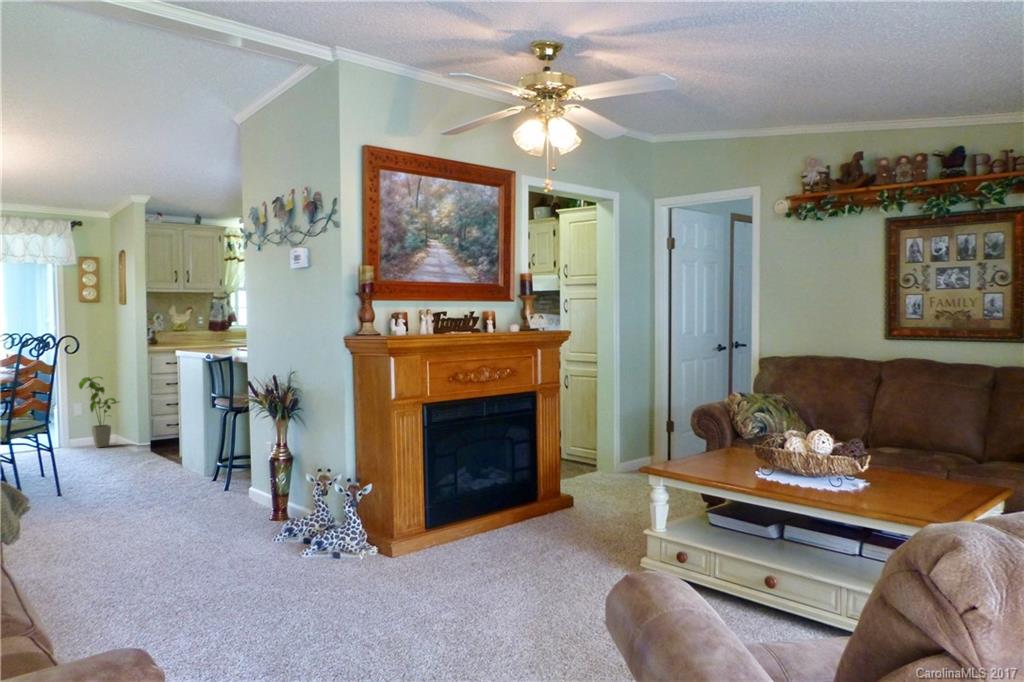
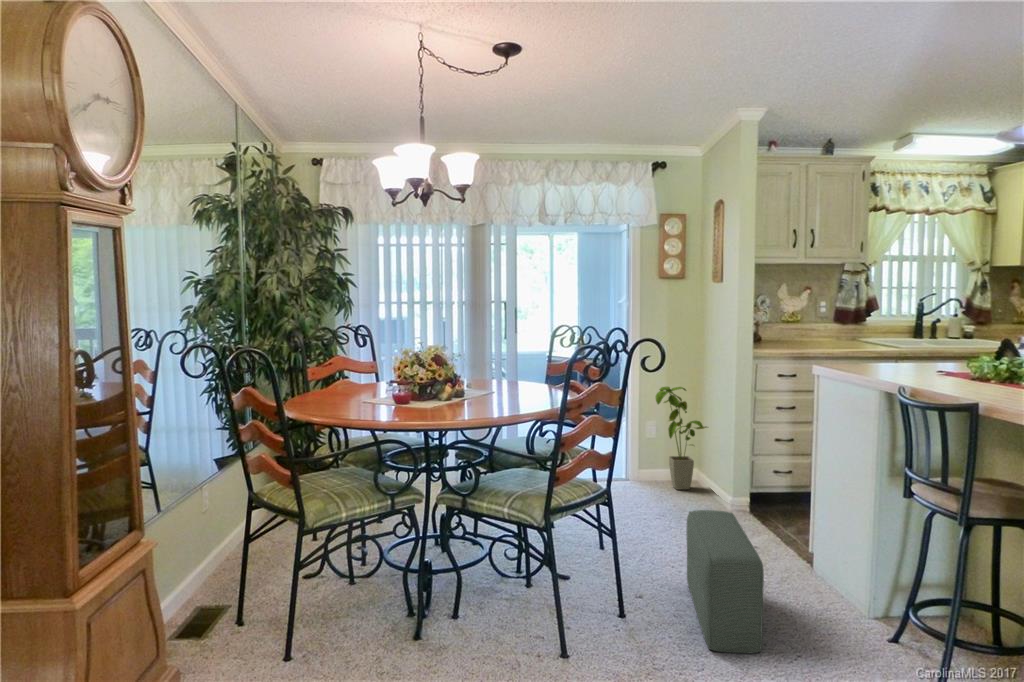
pouf: none [100,436,142,499] -> present [686,510,764,653]

